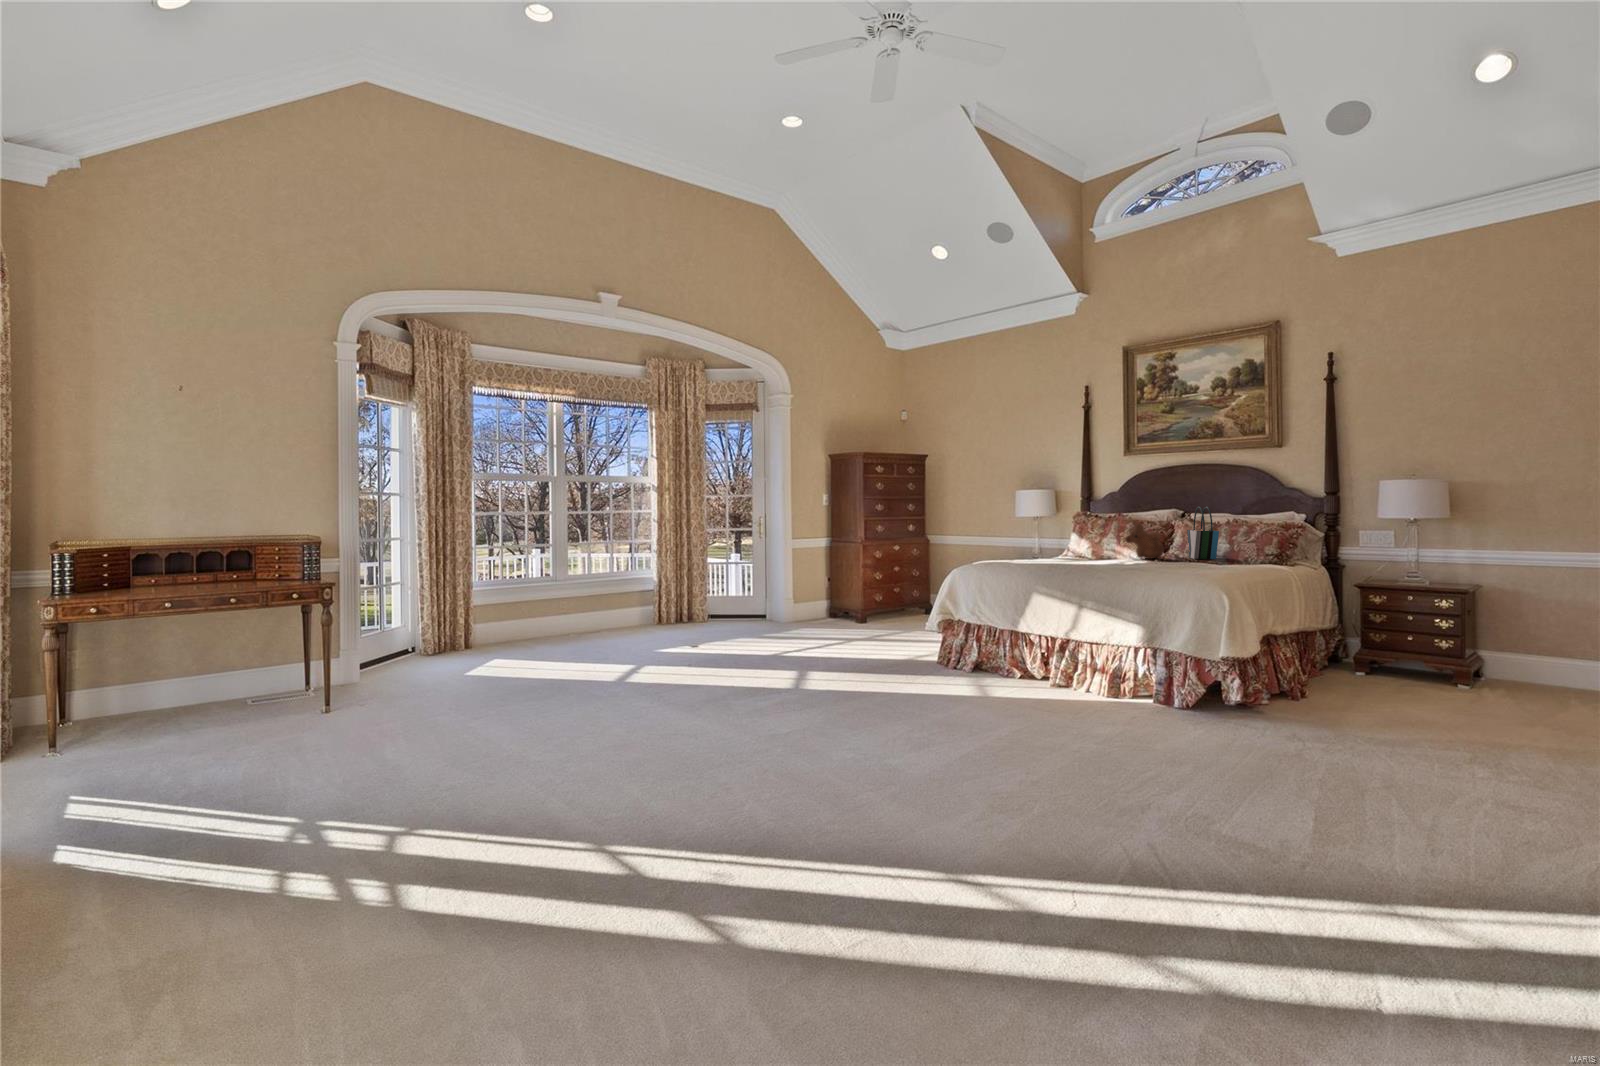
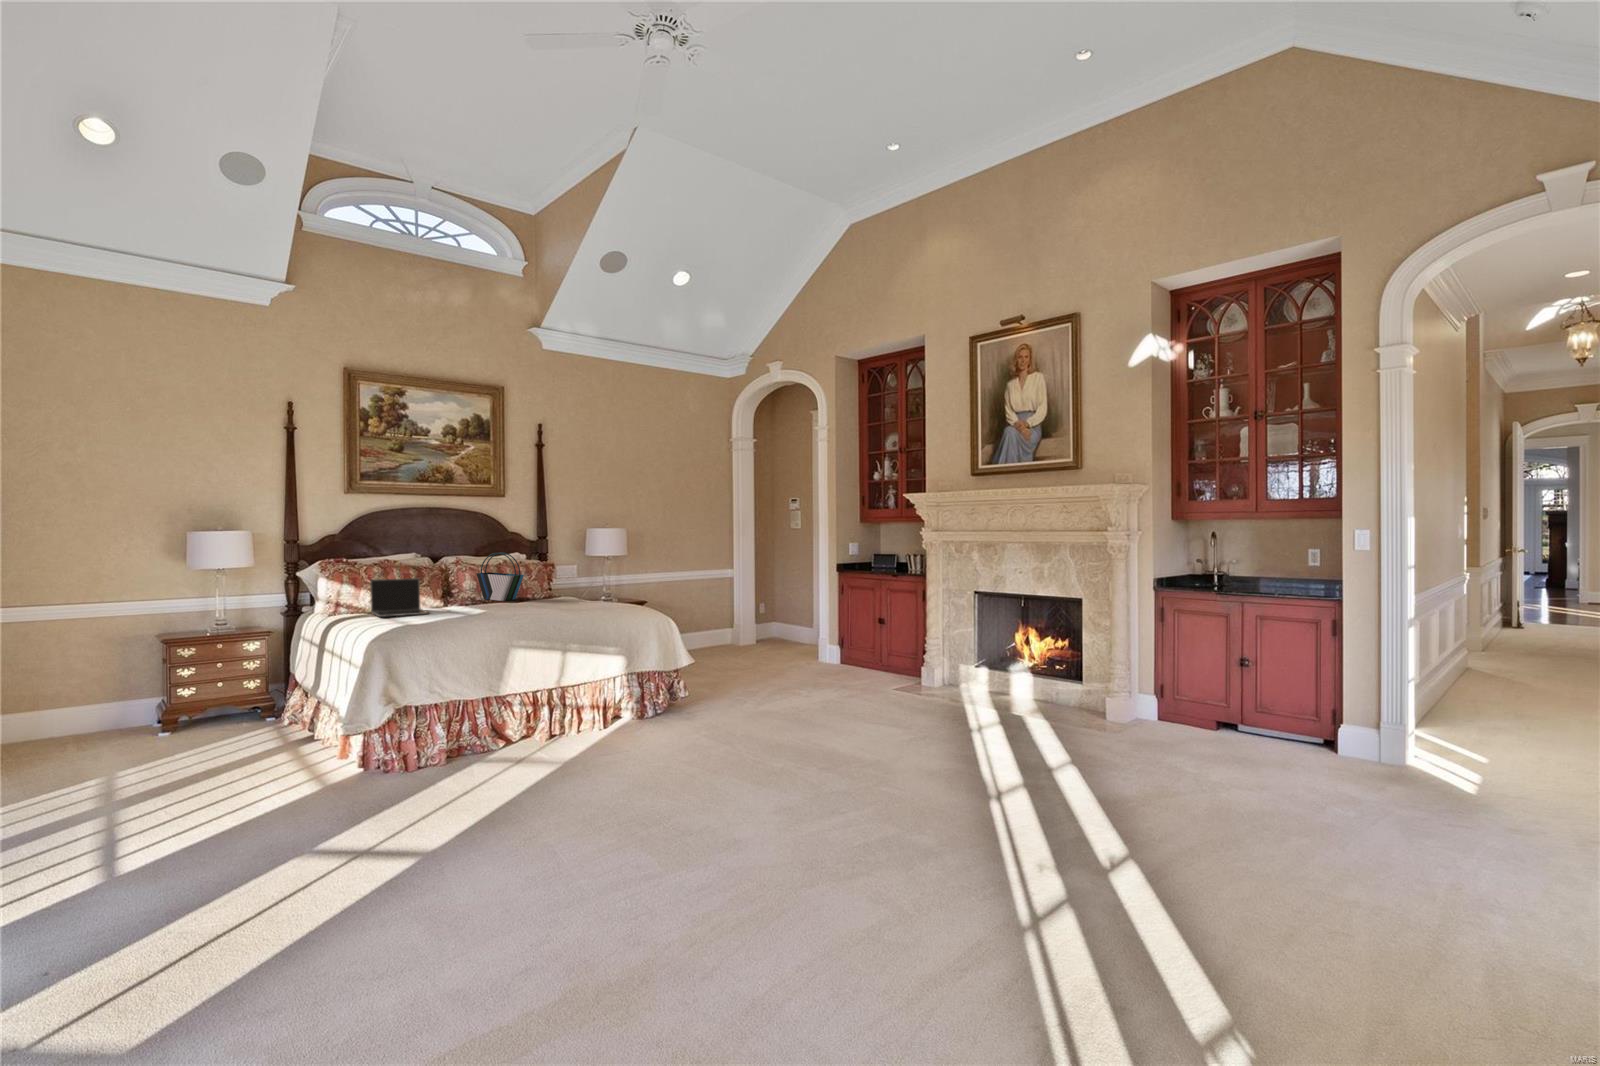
teddy bear: present [1125,524,1164,559] -> none [429,570,472,605]
laptop: none [1050,529,1106,561] -> present [370,578,429,617]

